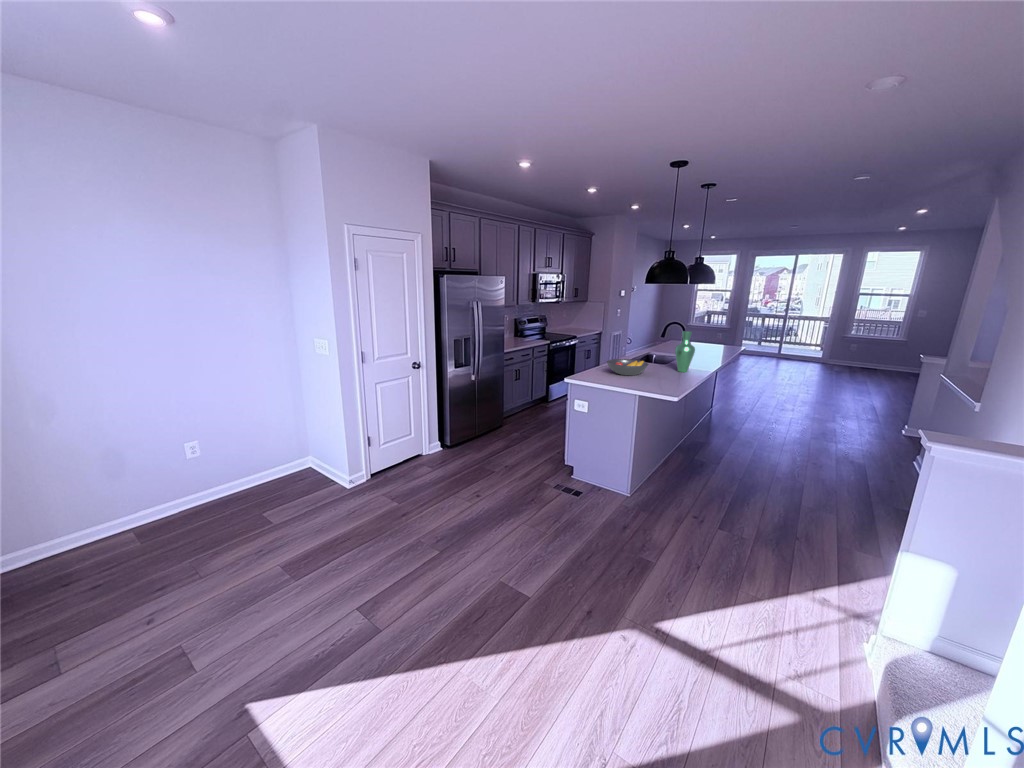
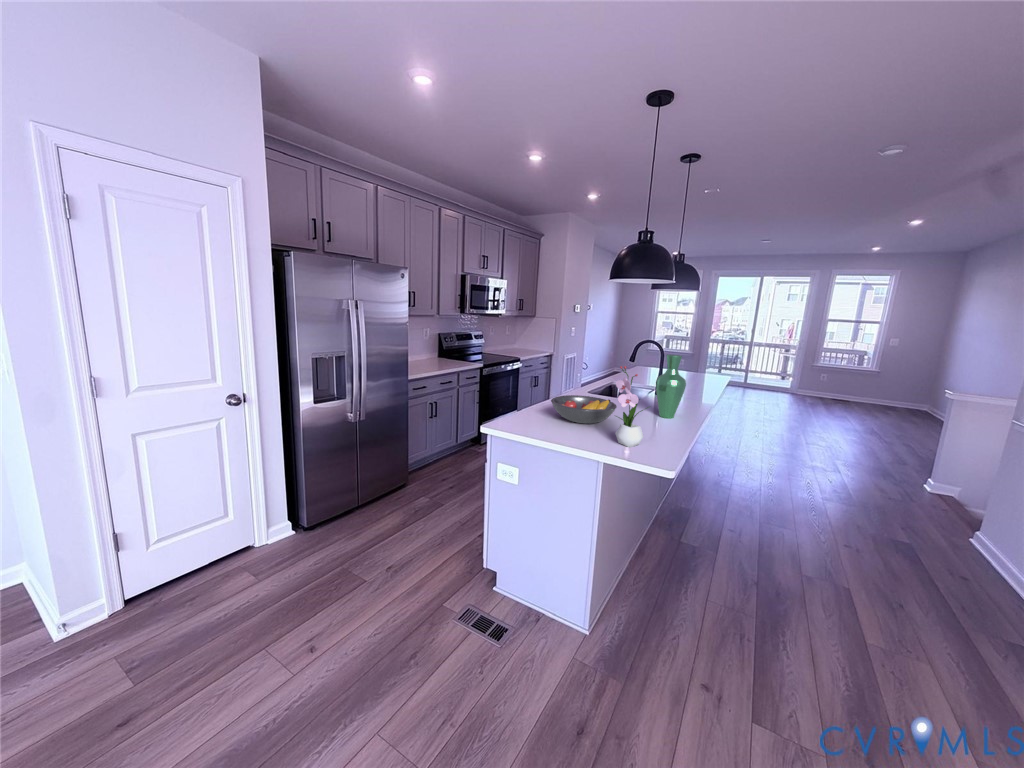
flower arrangement: none [645,339,667,386] -> present [615,366,648,447]

